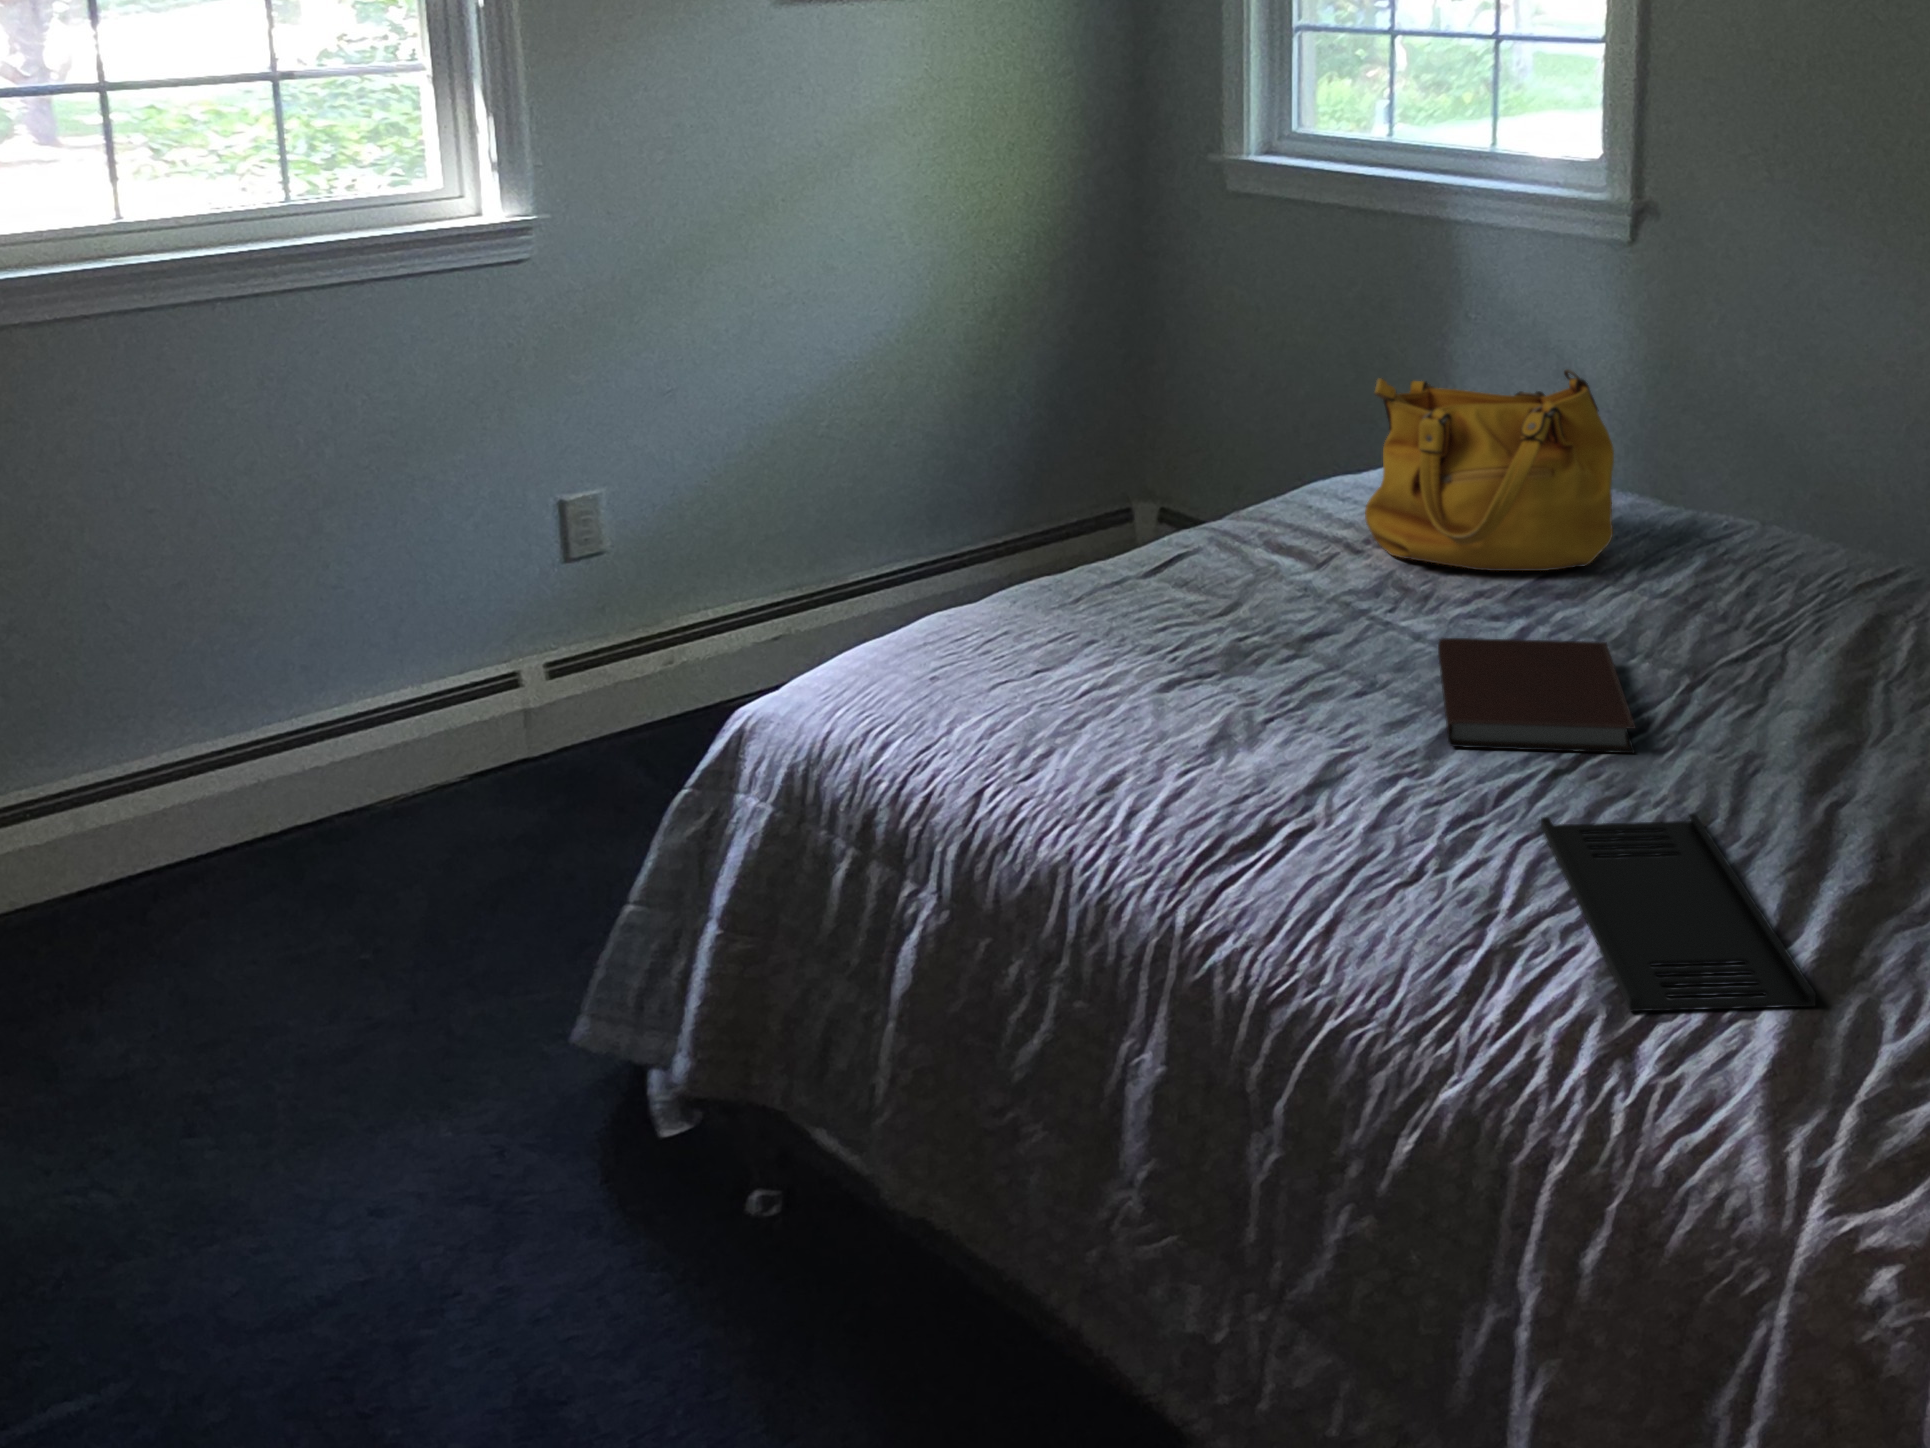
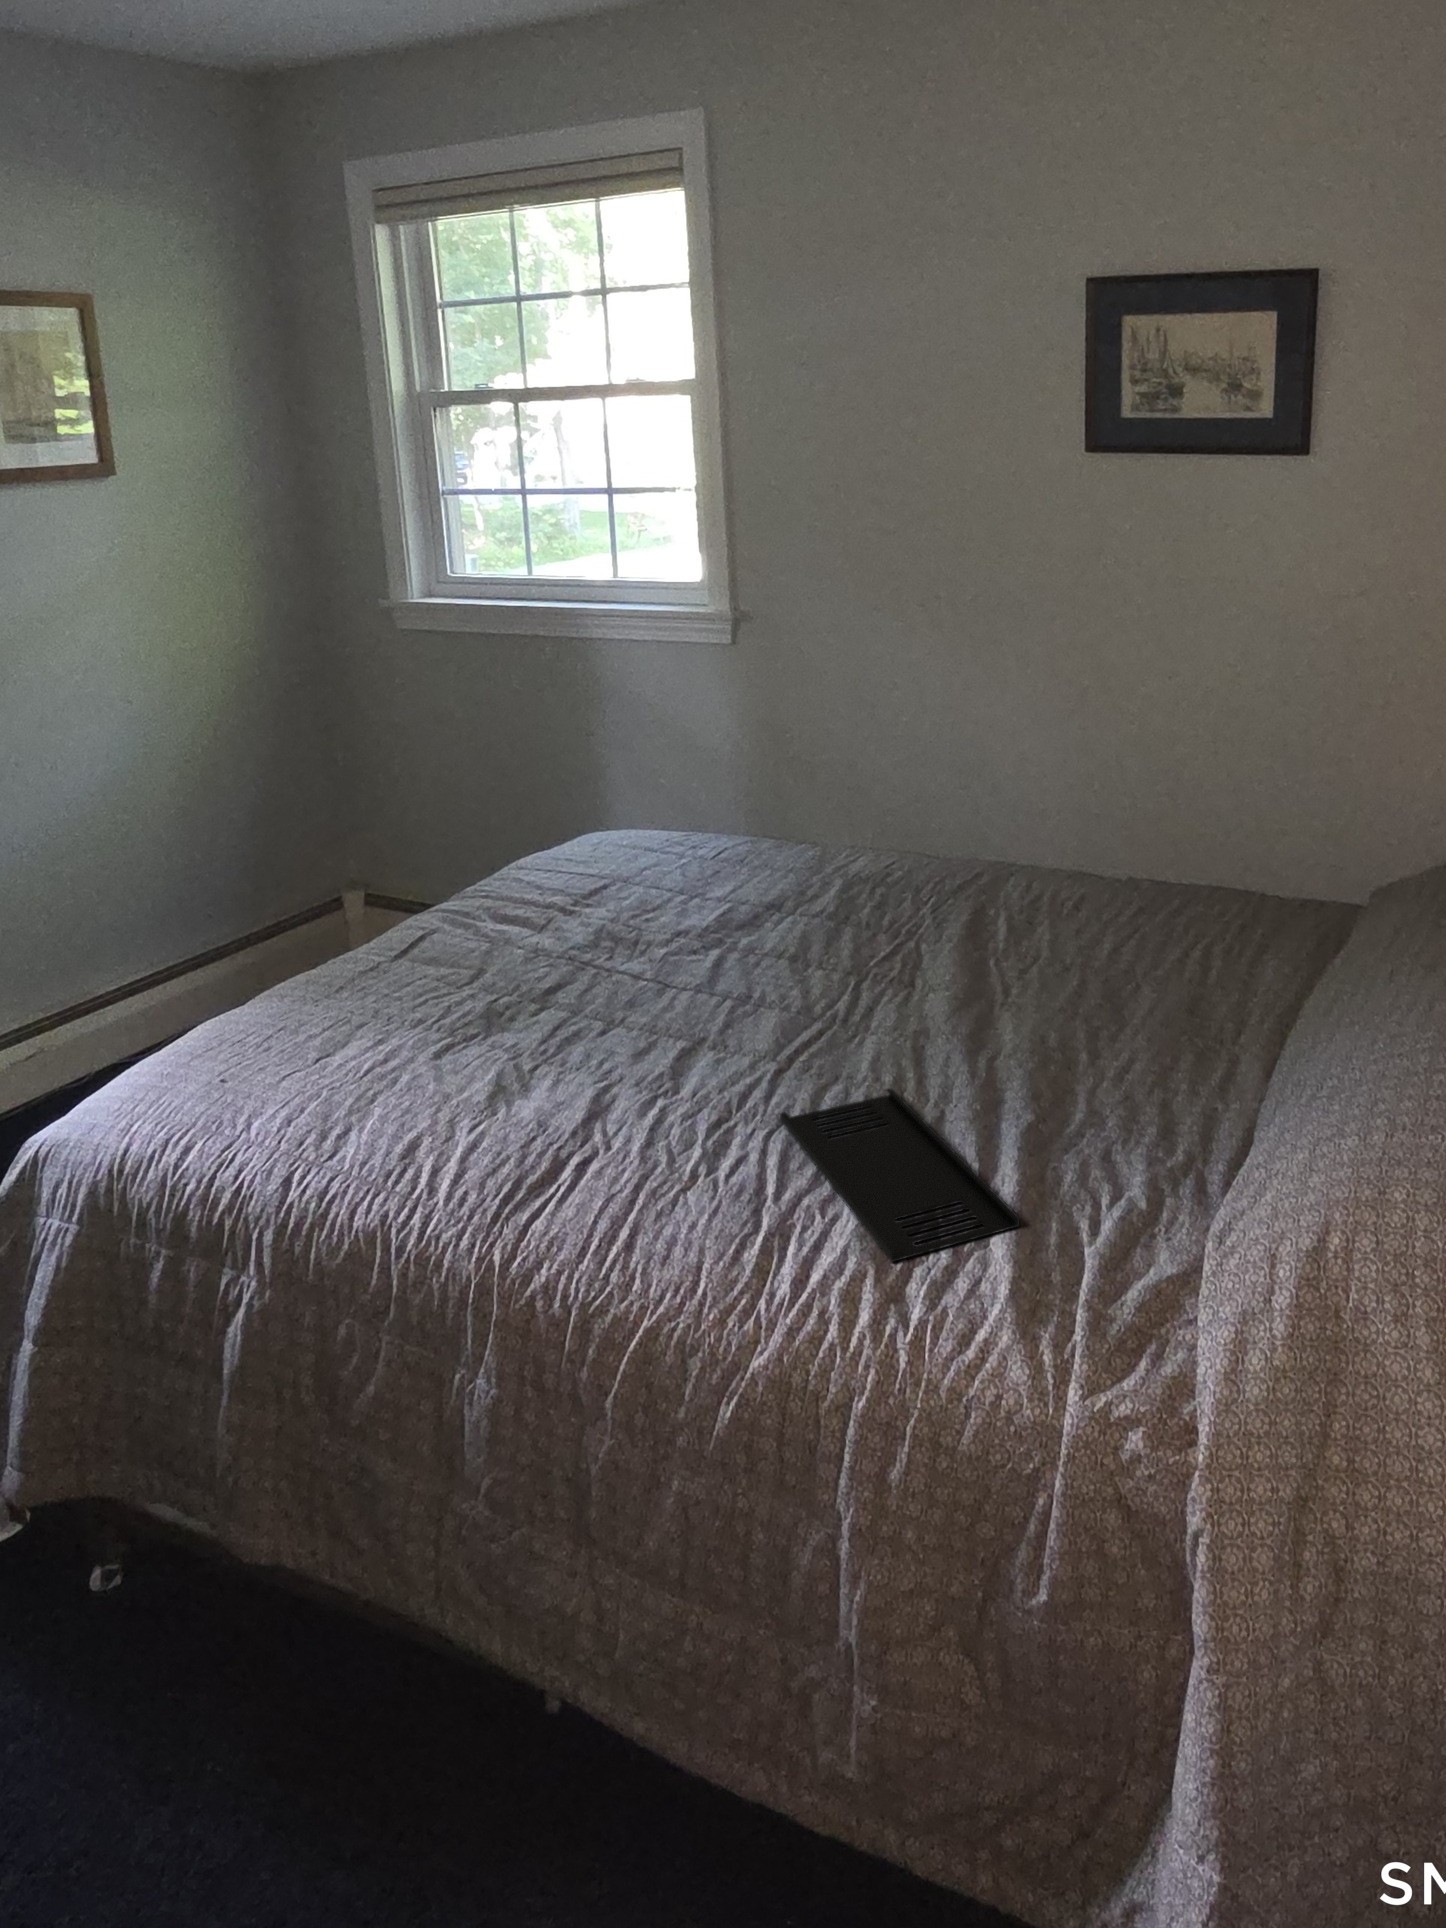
handbag: present [1365,369,1614,571] -> none [576,752,769,916]
notebook: present [1438,638,1635,753] -> none [661,961,832,1065]

